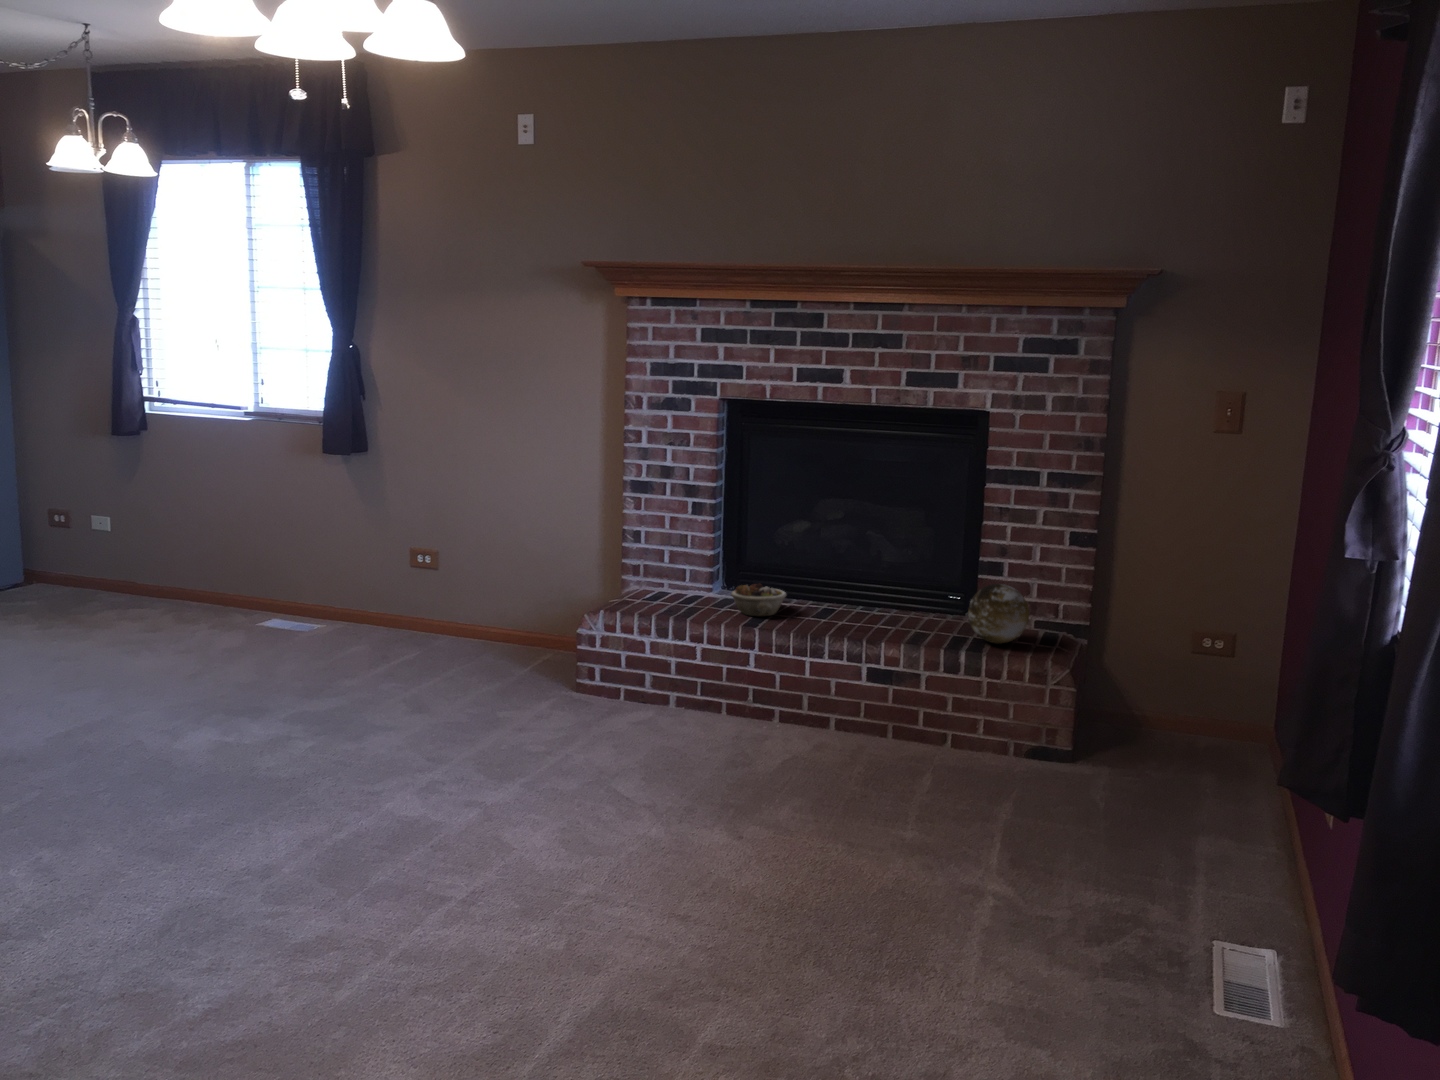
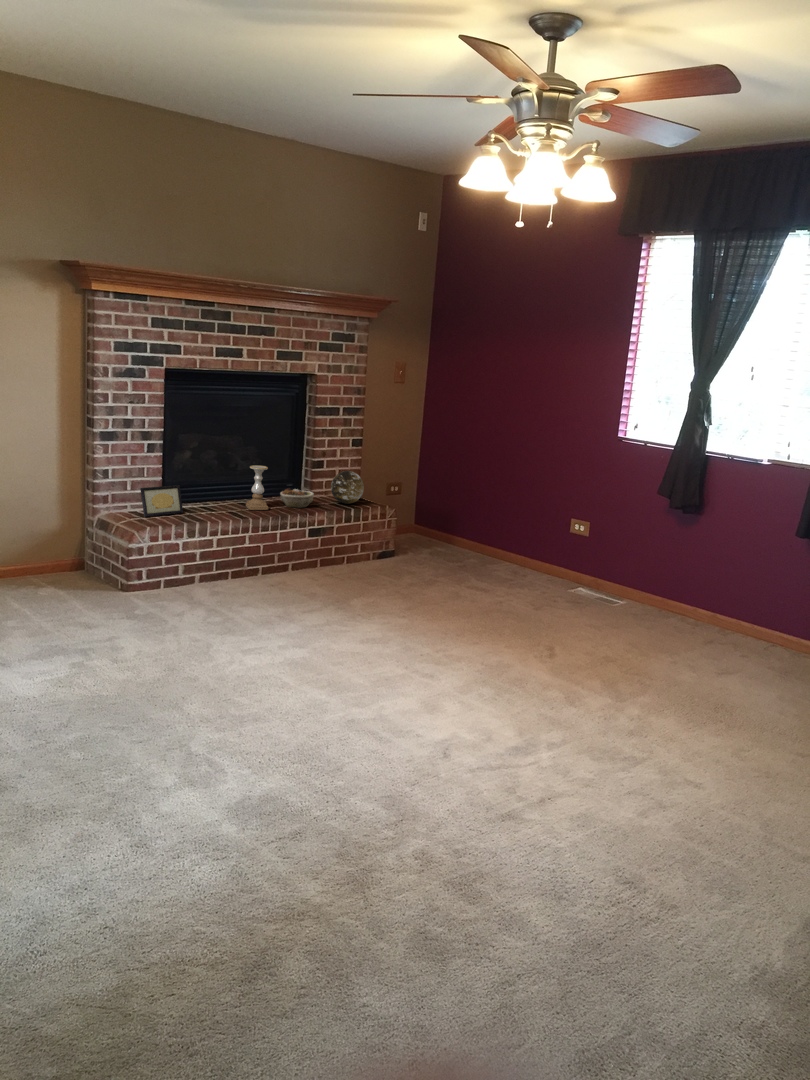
candle holder: none [806,551,847,624] -> present [246,465,268,510]
picture frame: none [647,560,711,604] -> present [140,485,183,517]
succulent planter: present [731,583,786,616] -> present [280,488,314,508]

